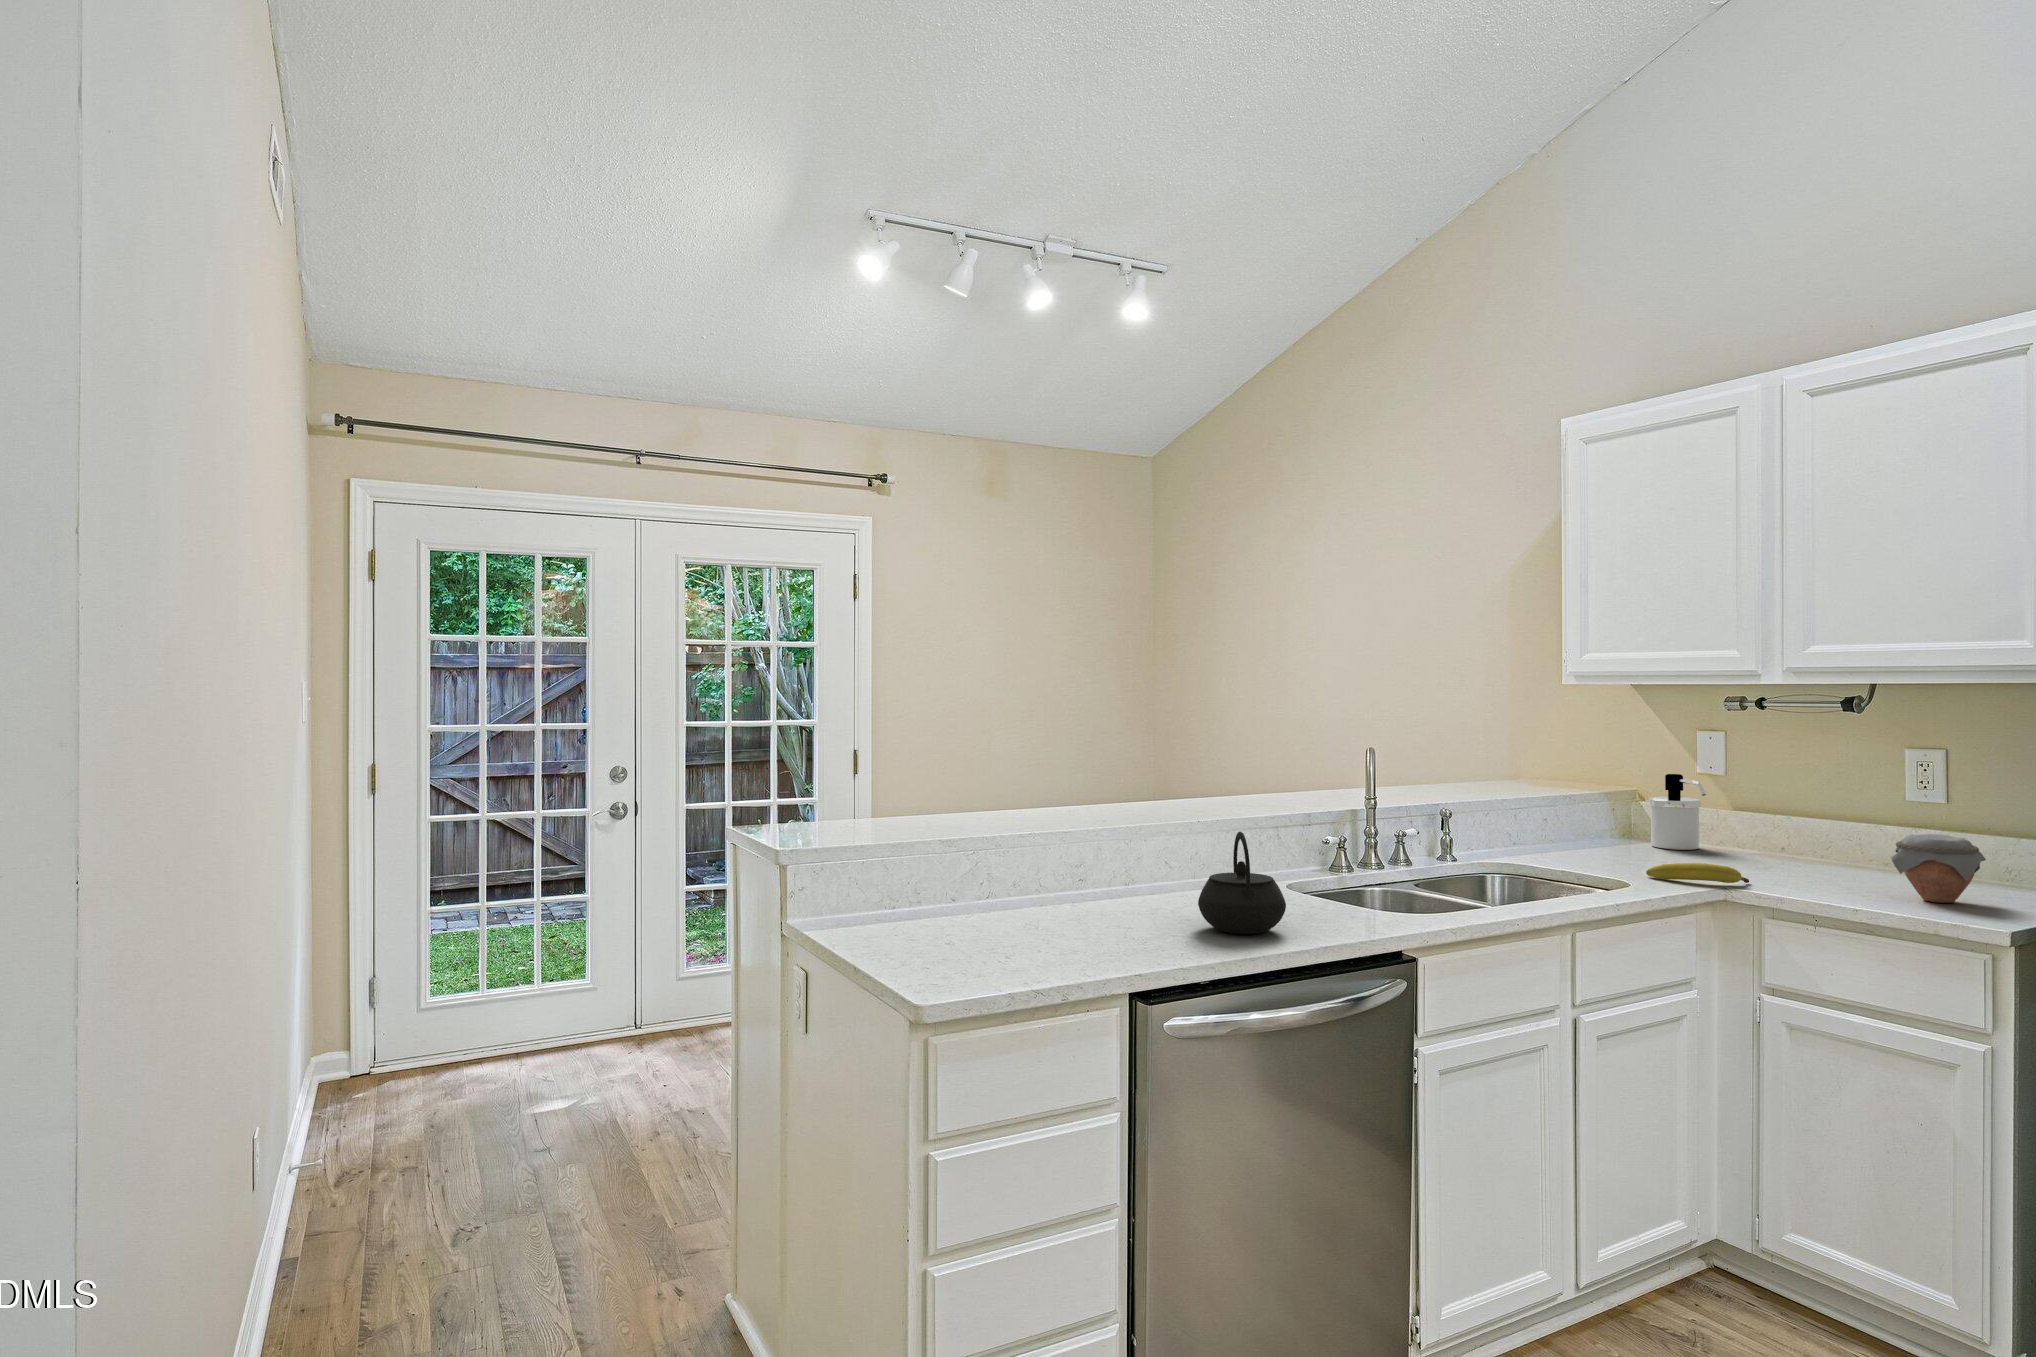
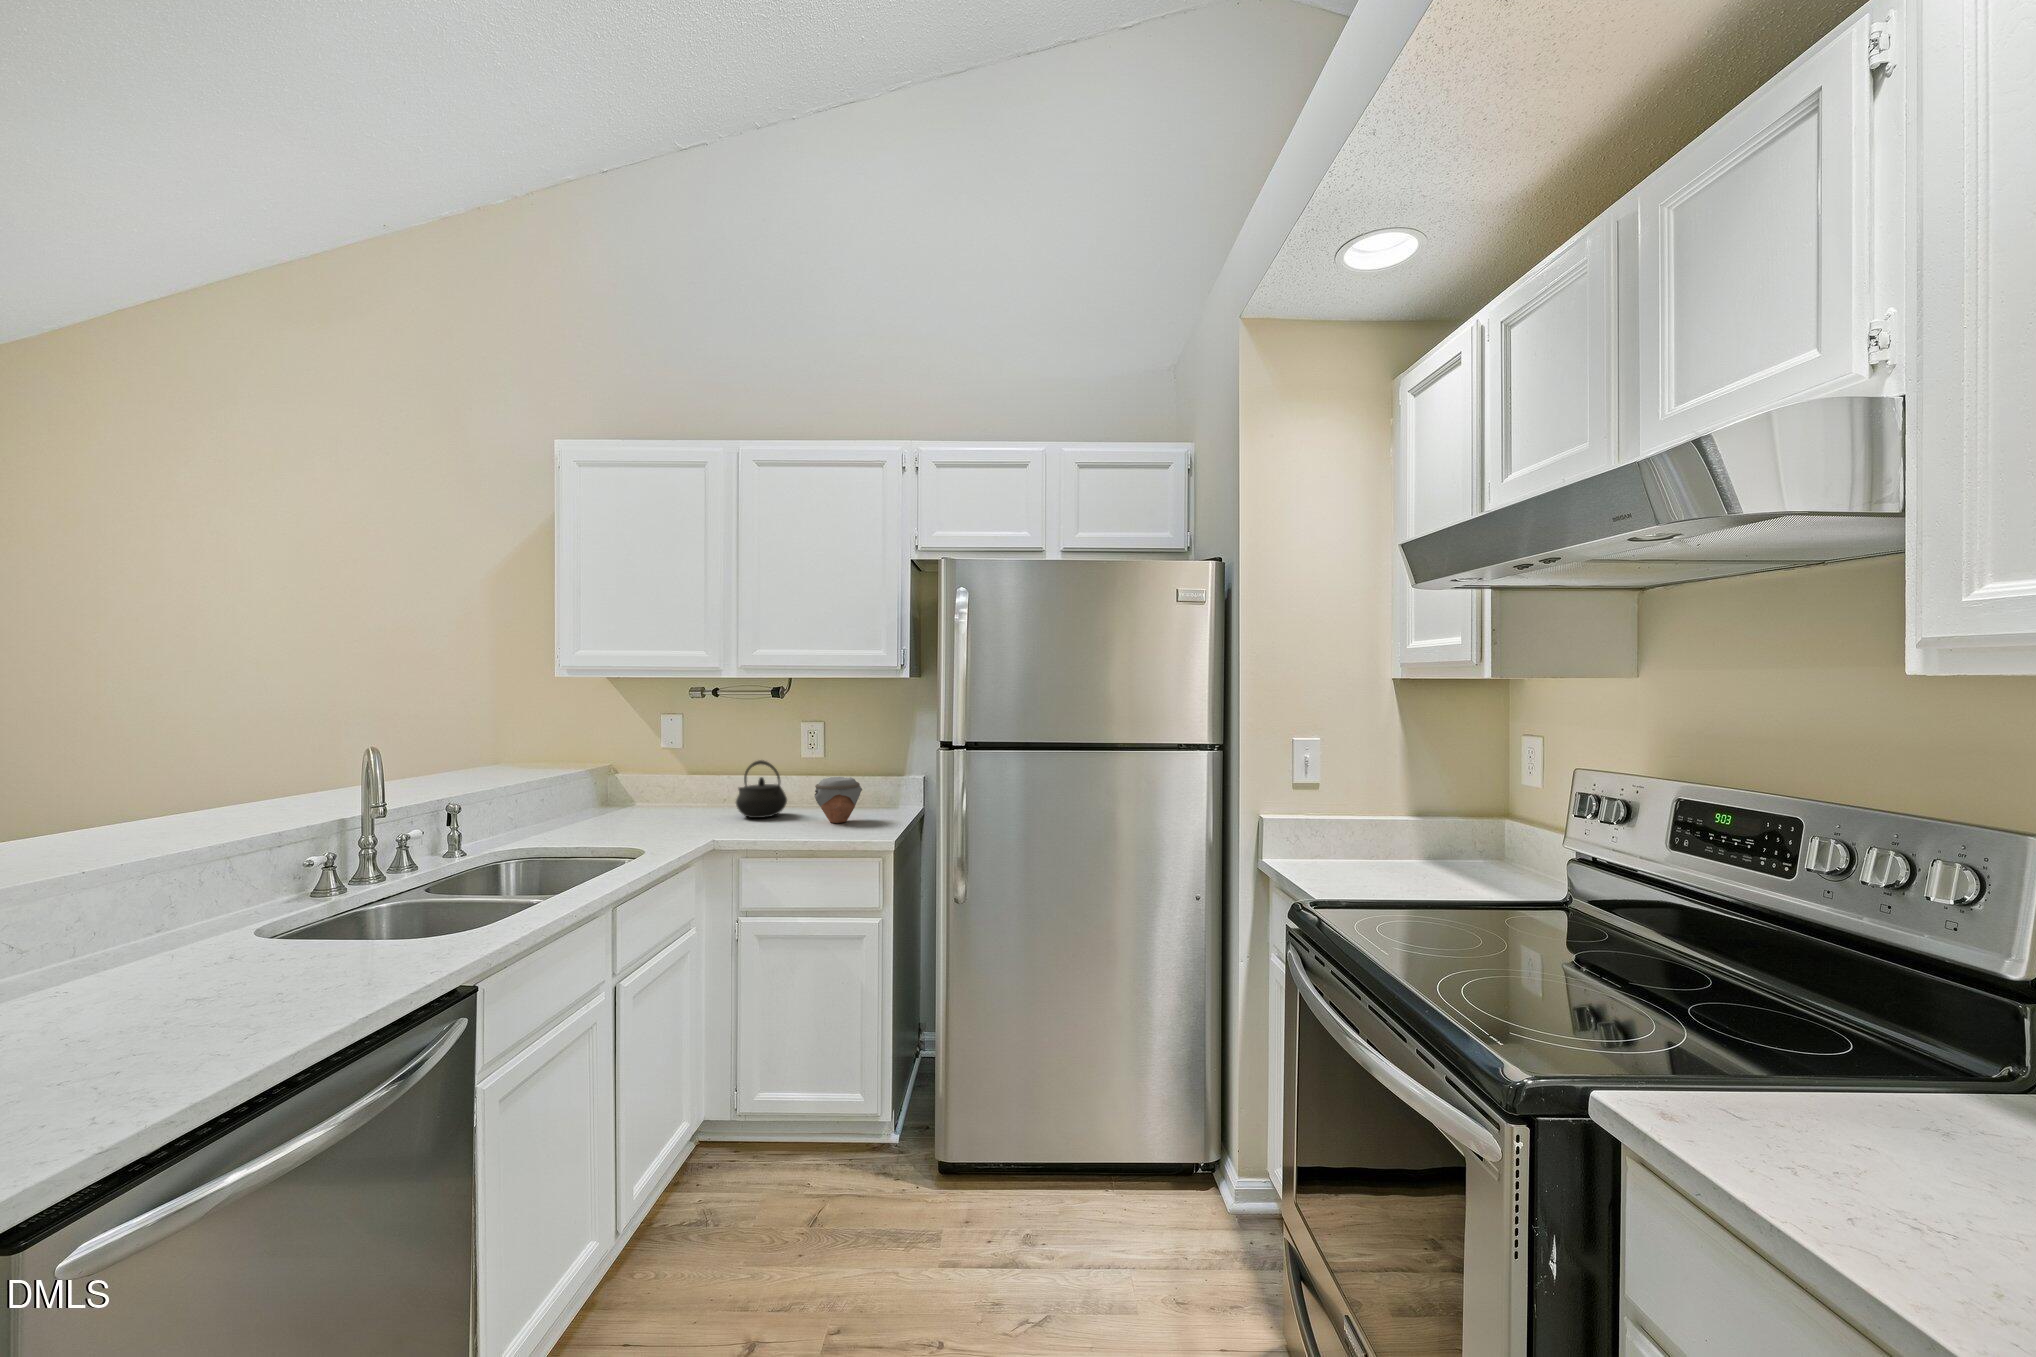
soap dispenser: present [1649,774,1706,850] -> none [630,751,677,812]
kettle: present [1198,832,1286,934] -> present [736,760,787,818]
fruit: present [1646,863,1749,883] -> none [649,820,725,838]

